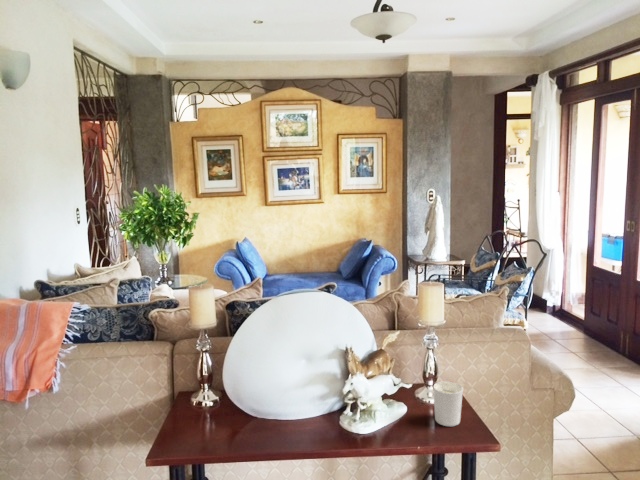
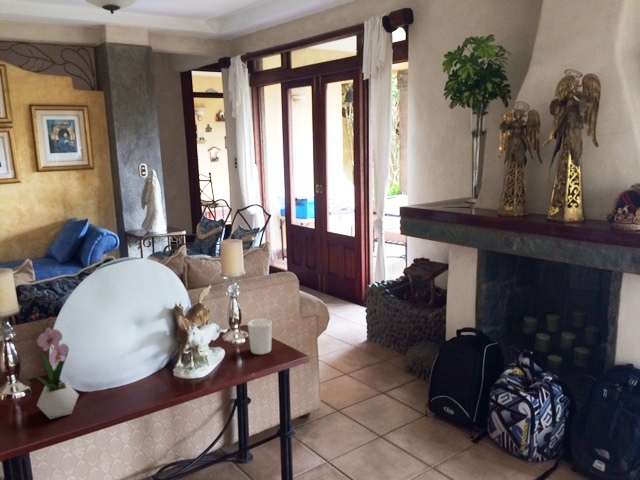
flower arrangement: none [199,332,240,435] -> present [31,313,79,419]

